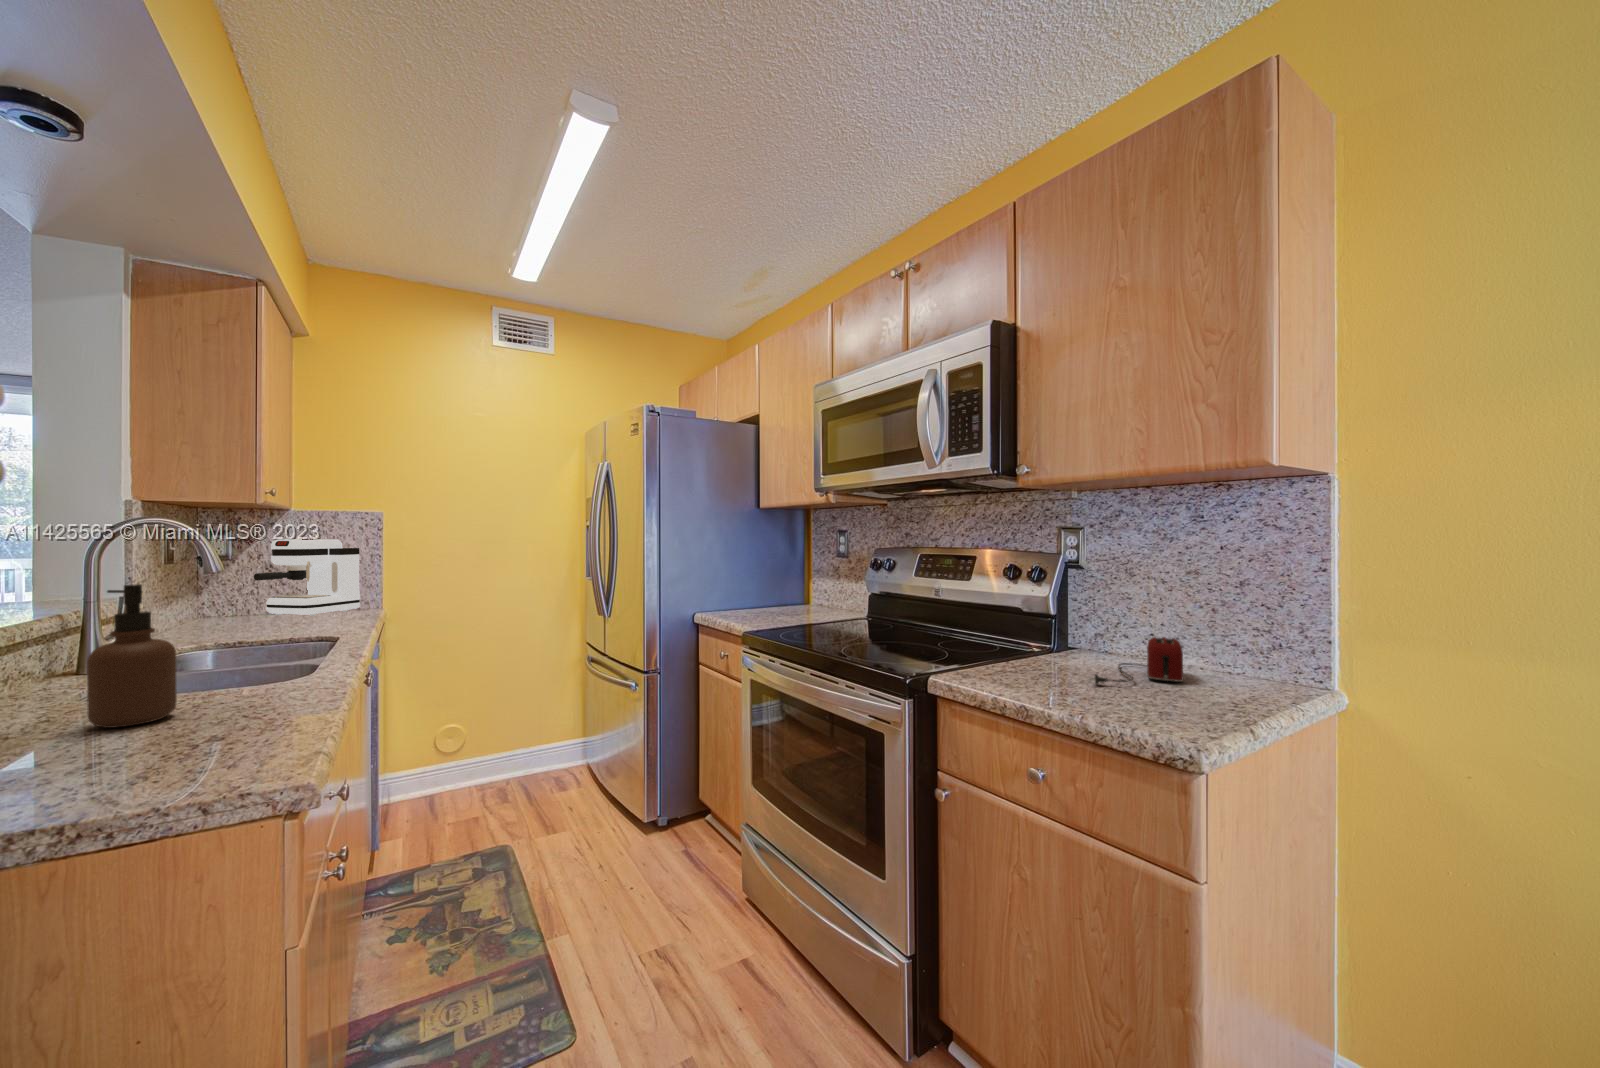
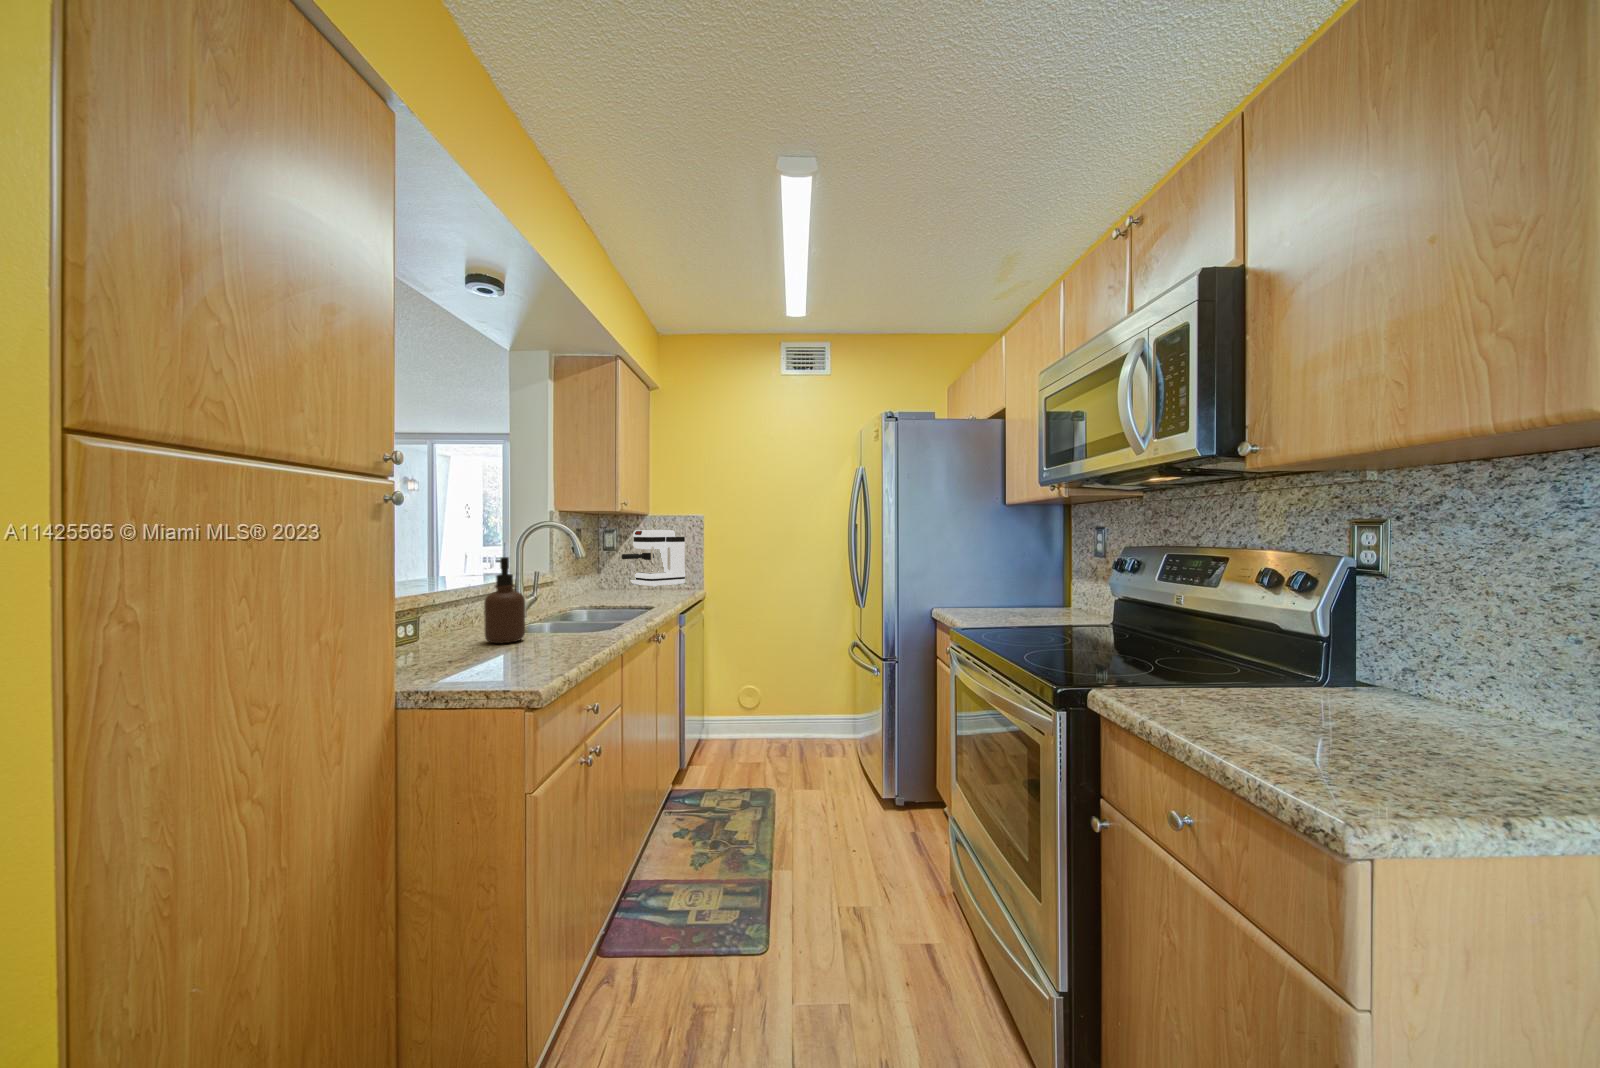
toaster: present [1090,637,1183,684] -> none [1306,680,1508,750]

